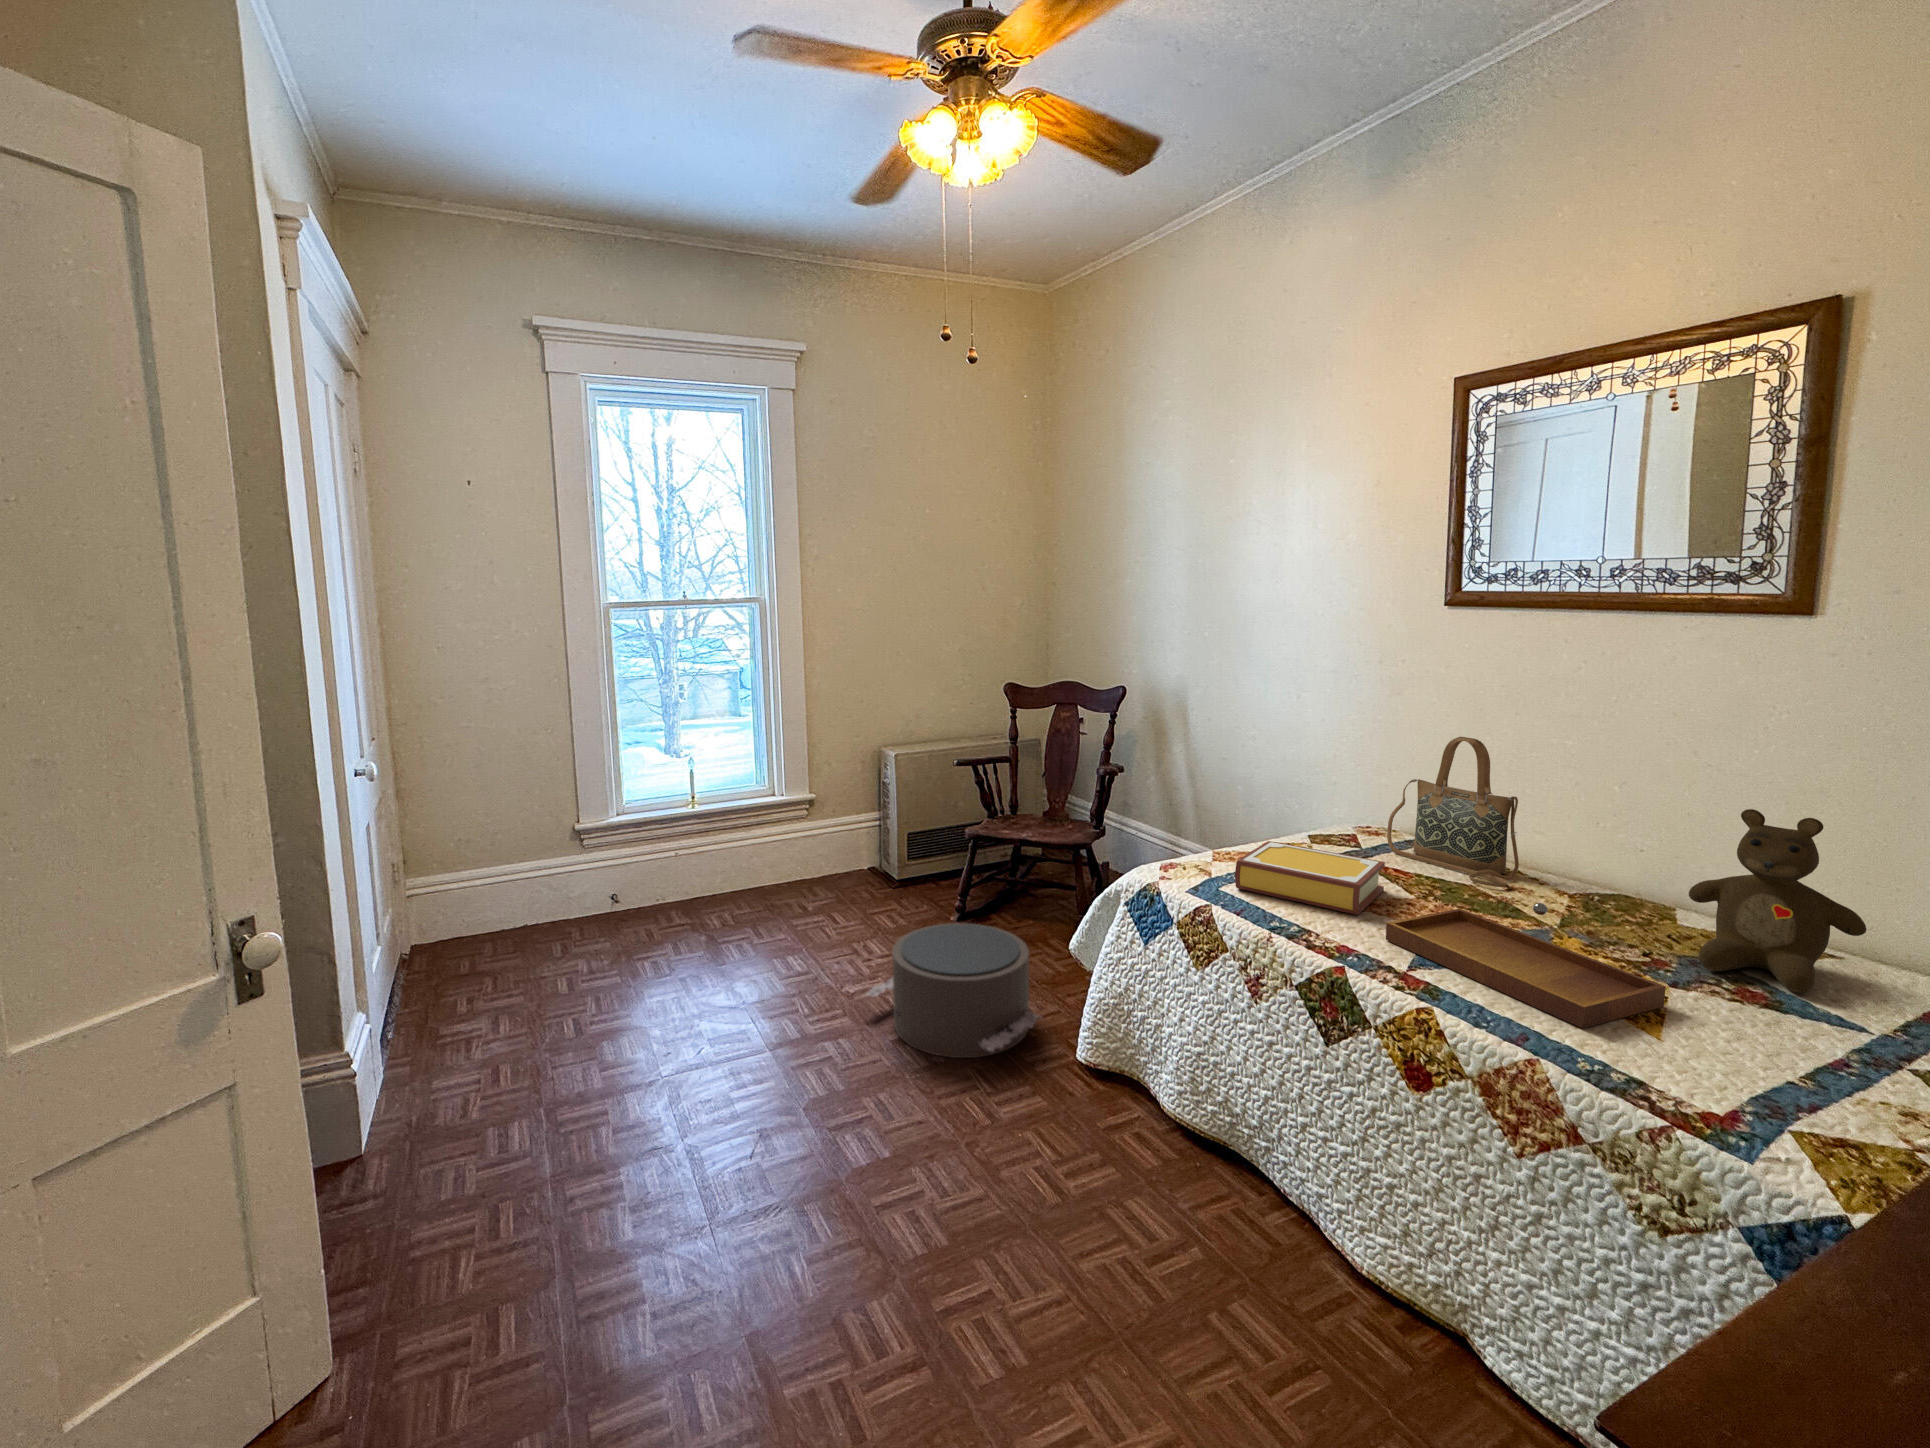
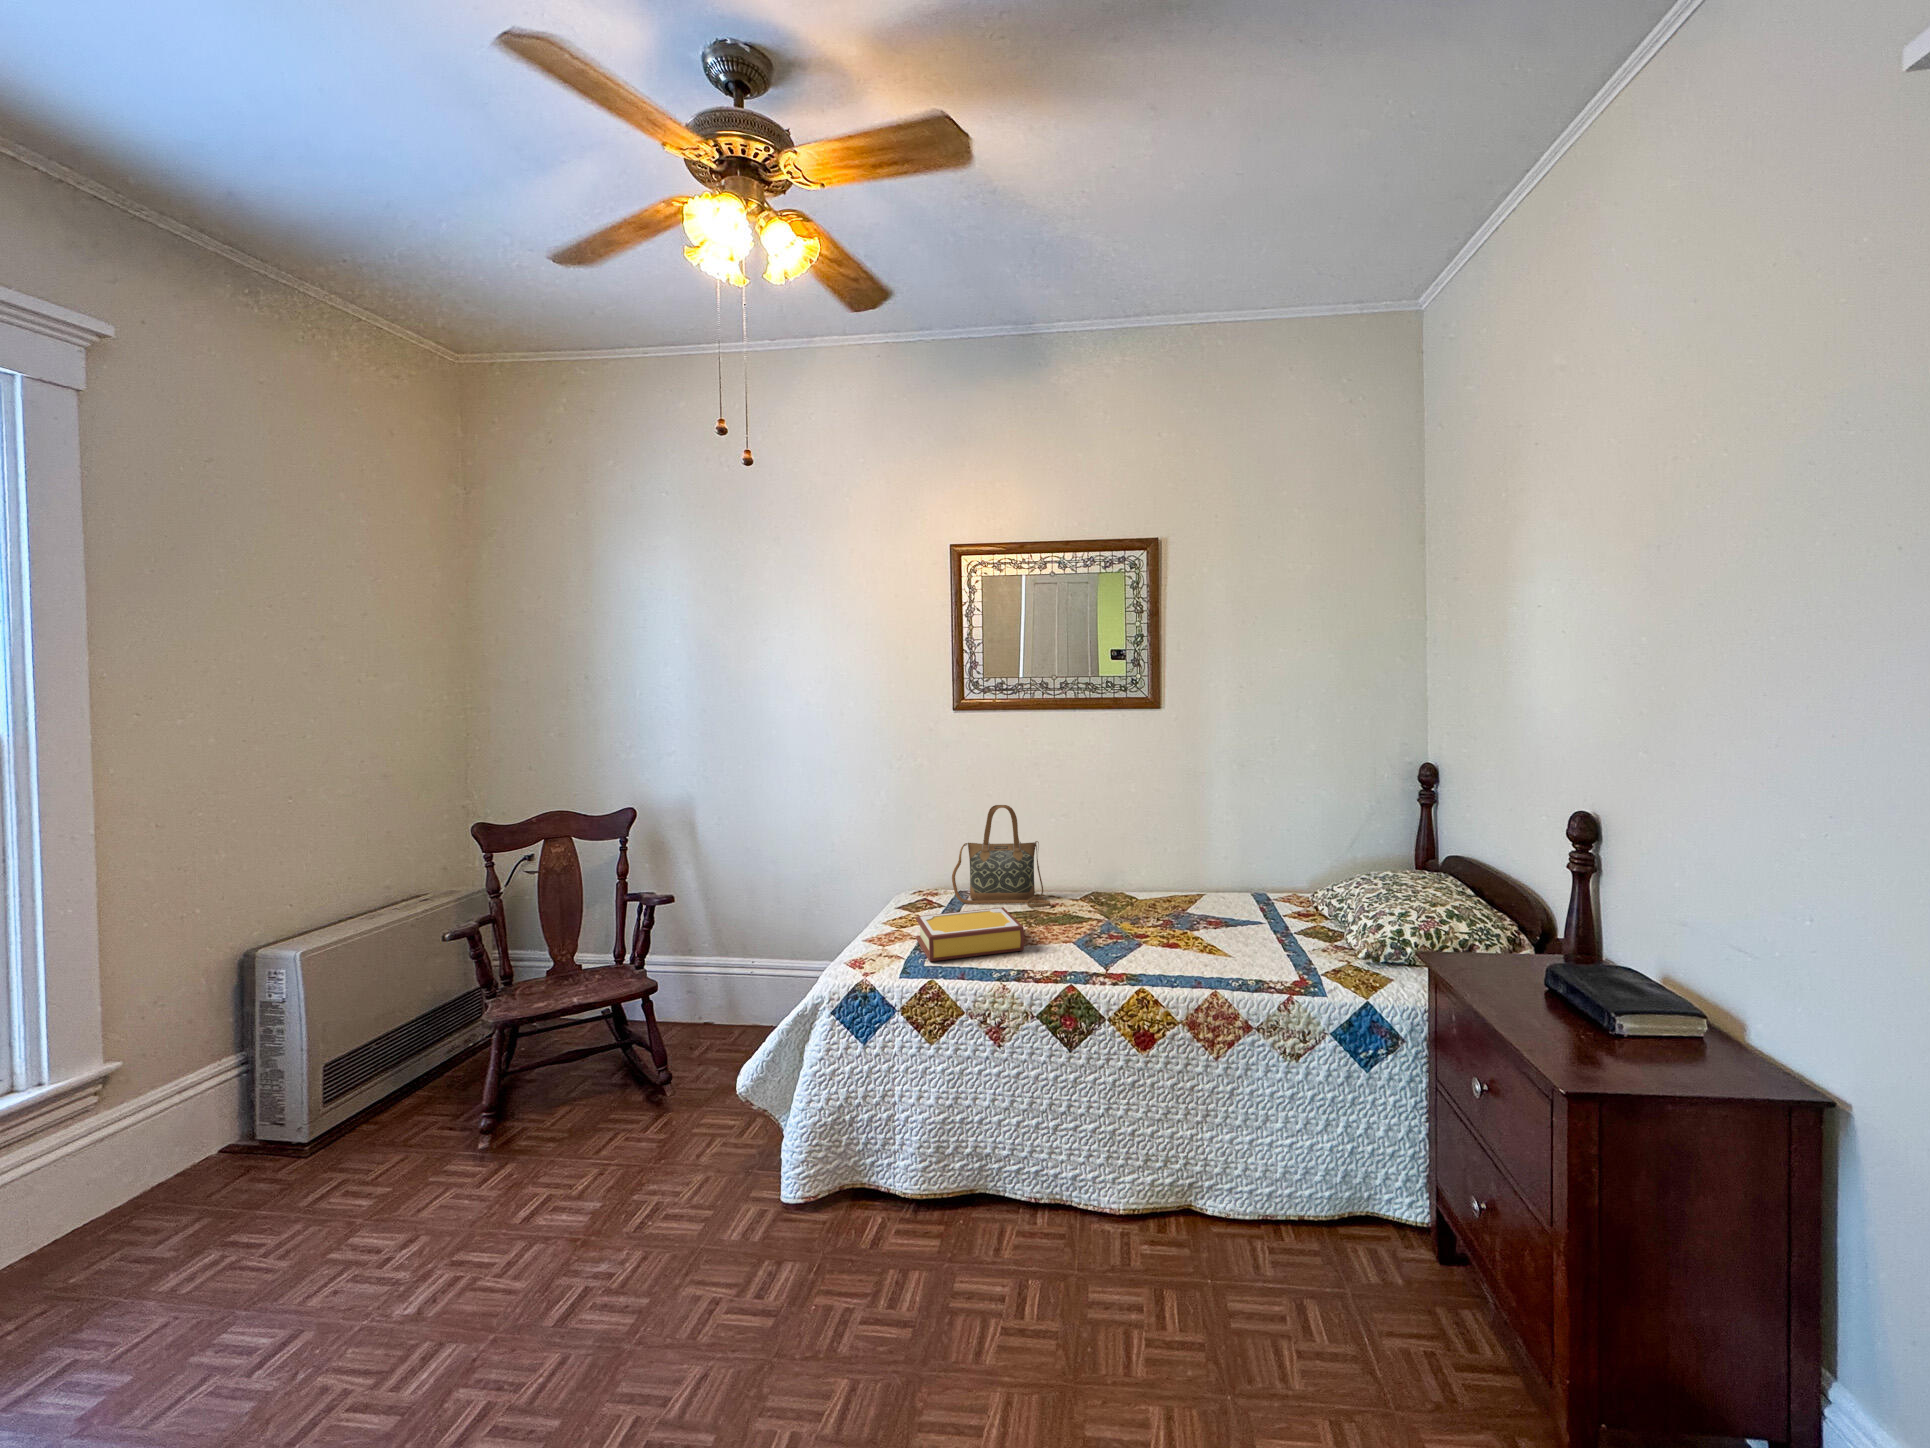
teddy bear: present [1689,809,1867,993] -> none [1155,819,1226,917]
tray: present [1386,903,1666,1028] -> none [1062,900,1206,967]
pouf: present [866,923,1039,1058] -> none [486,1110,734,1311]

